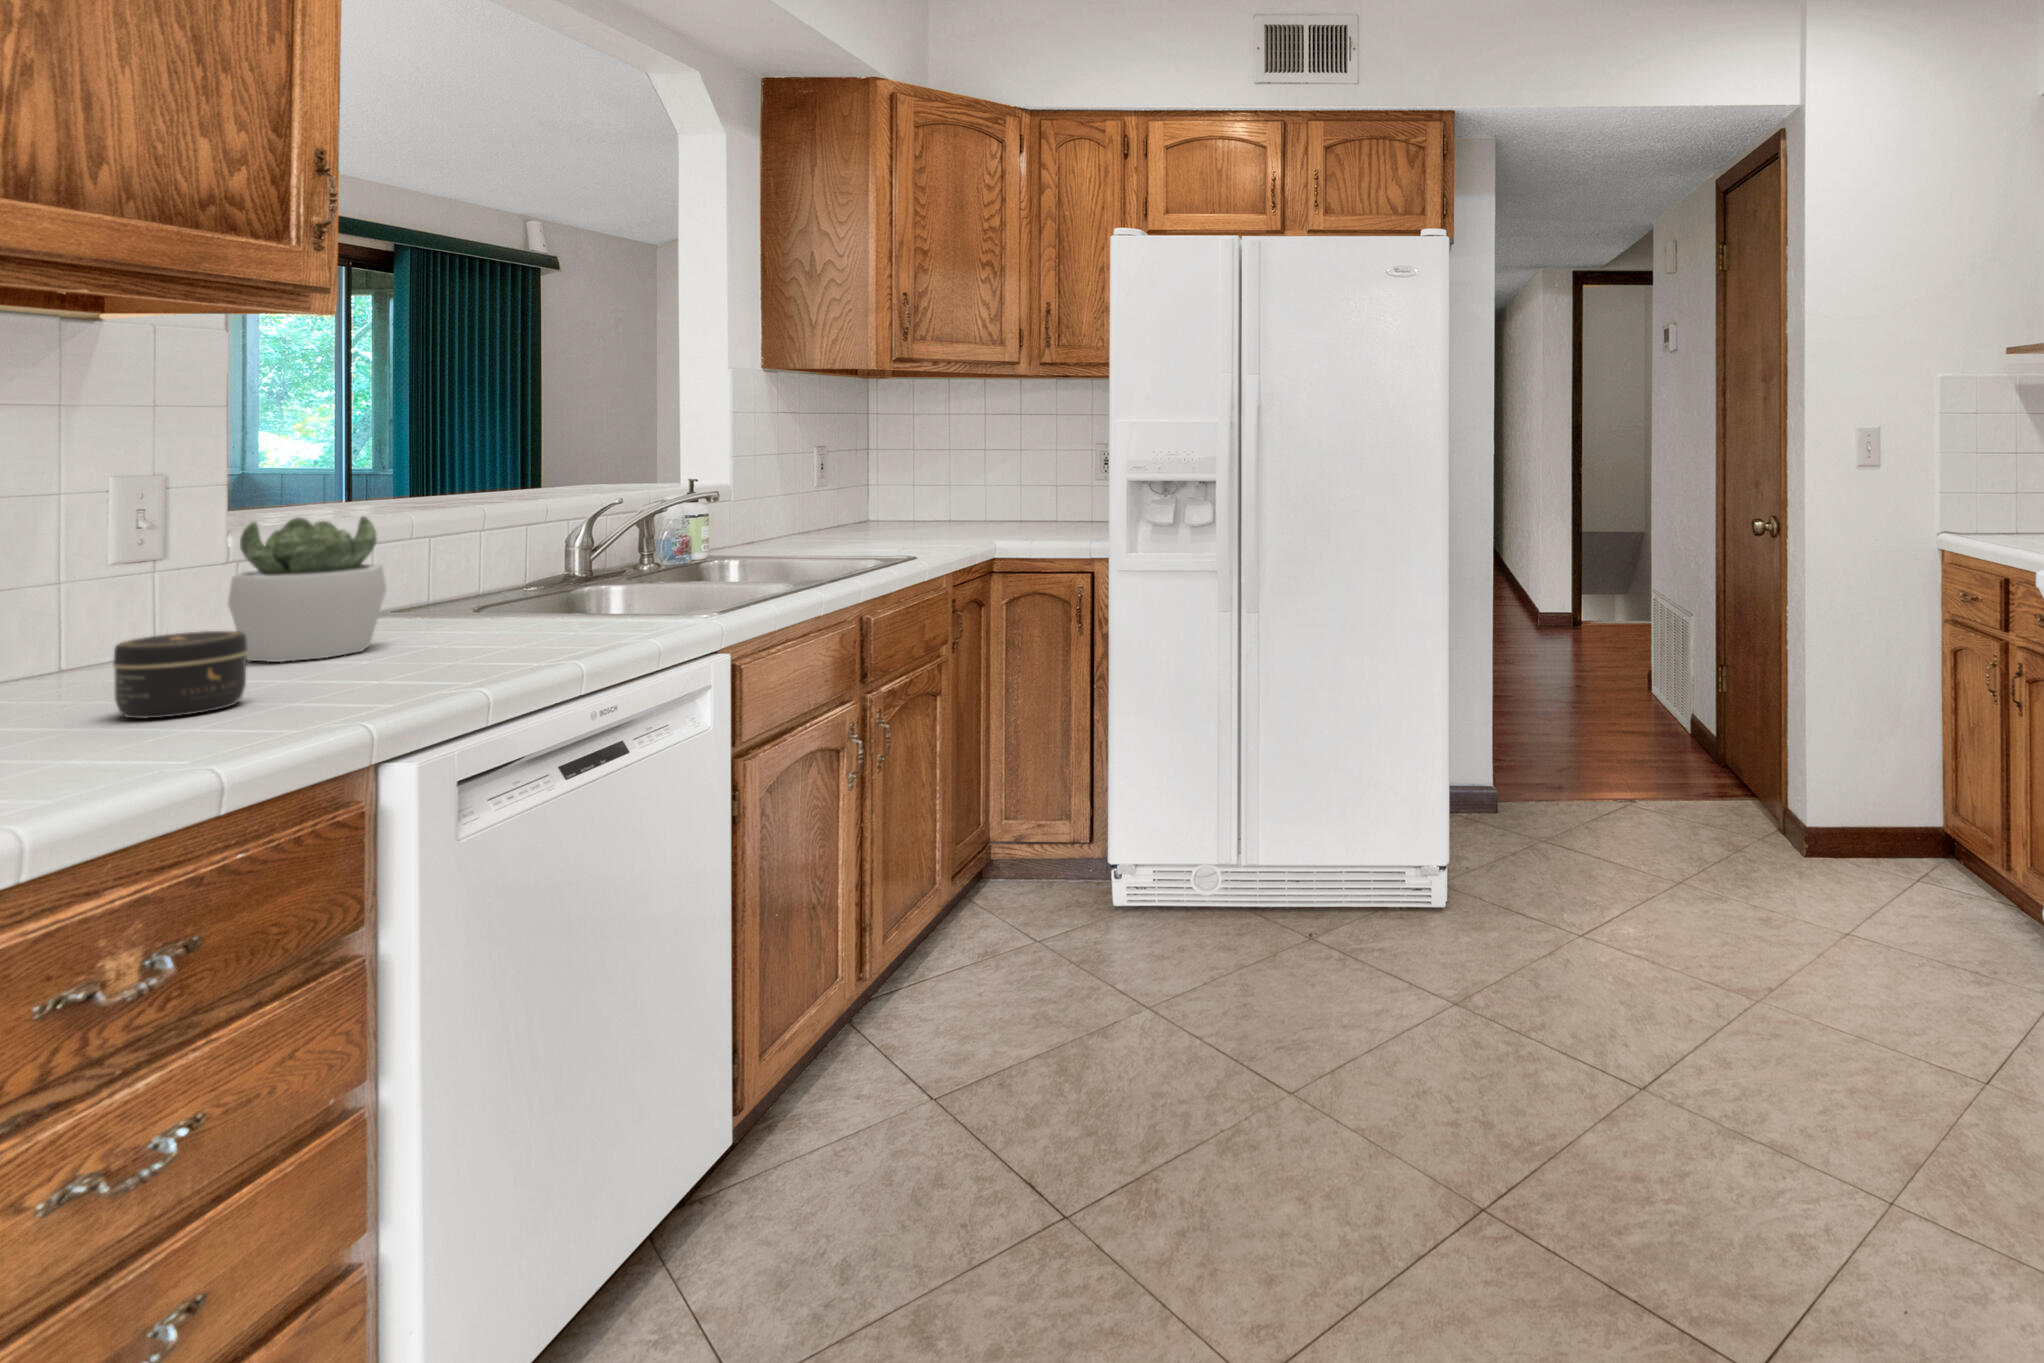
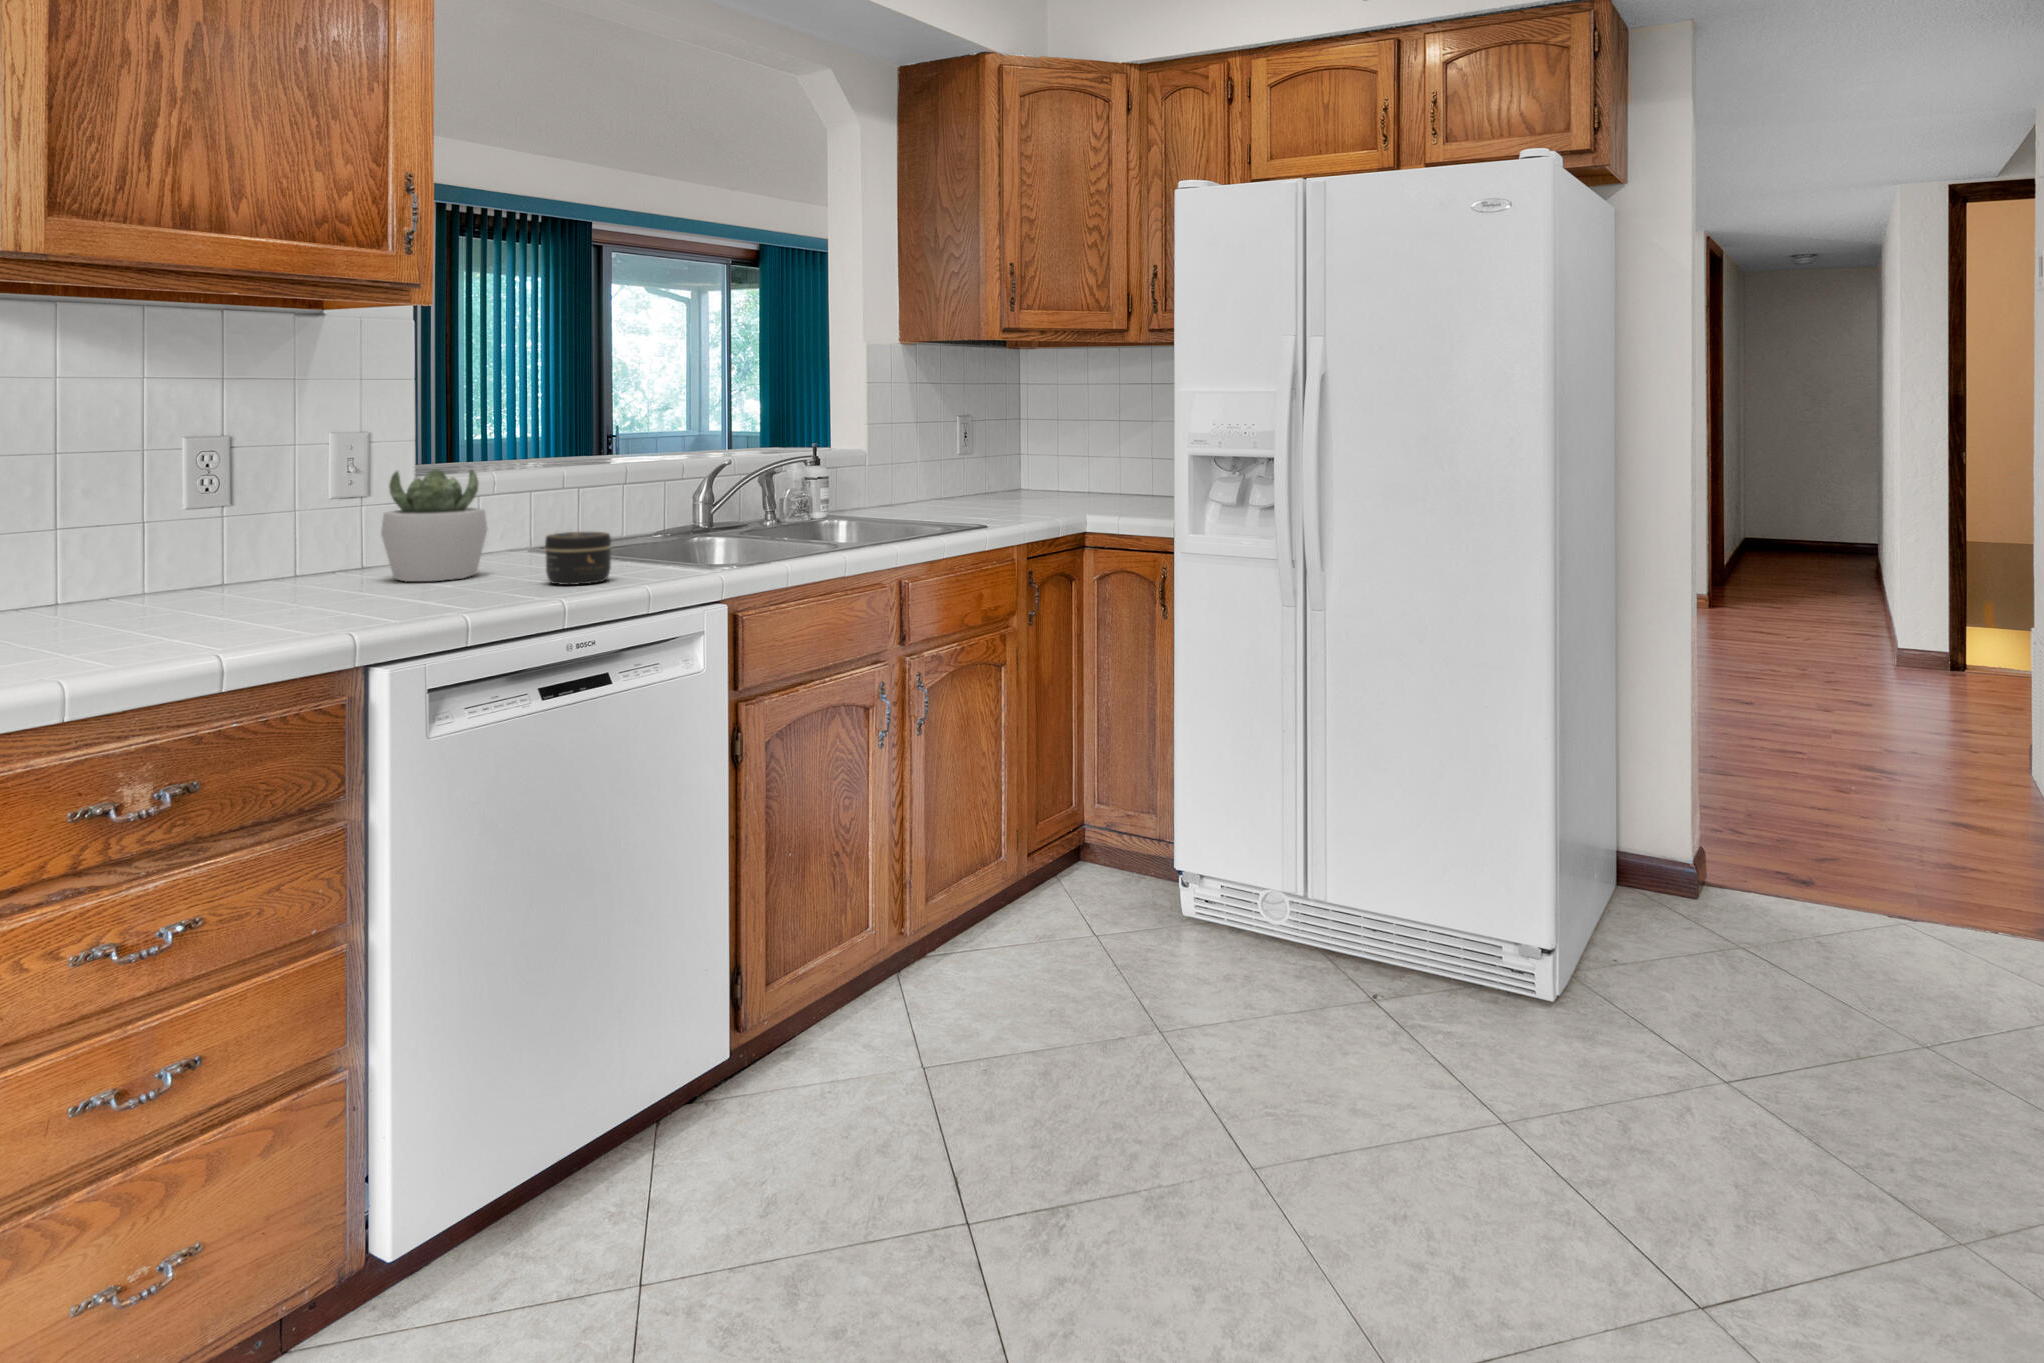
jar: present [113,631,247,718] -> present [545,532,611,585]

